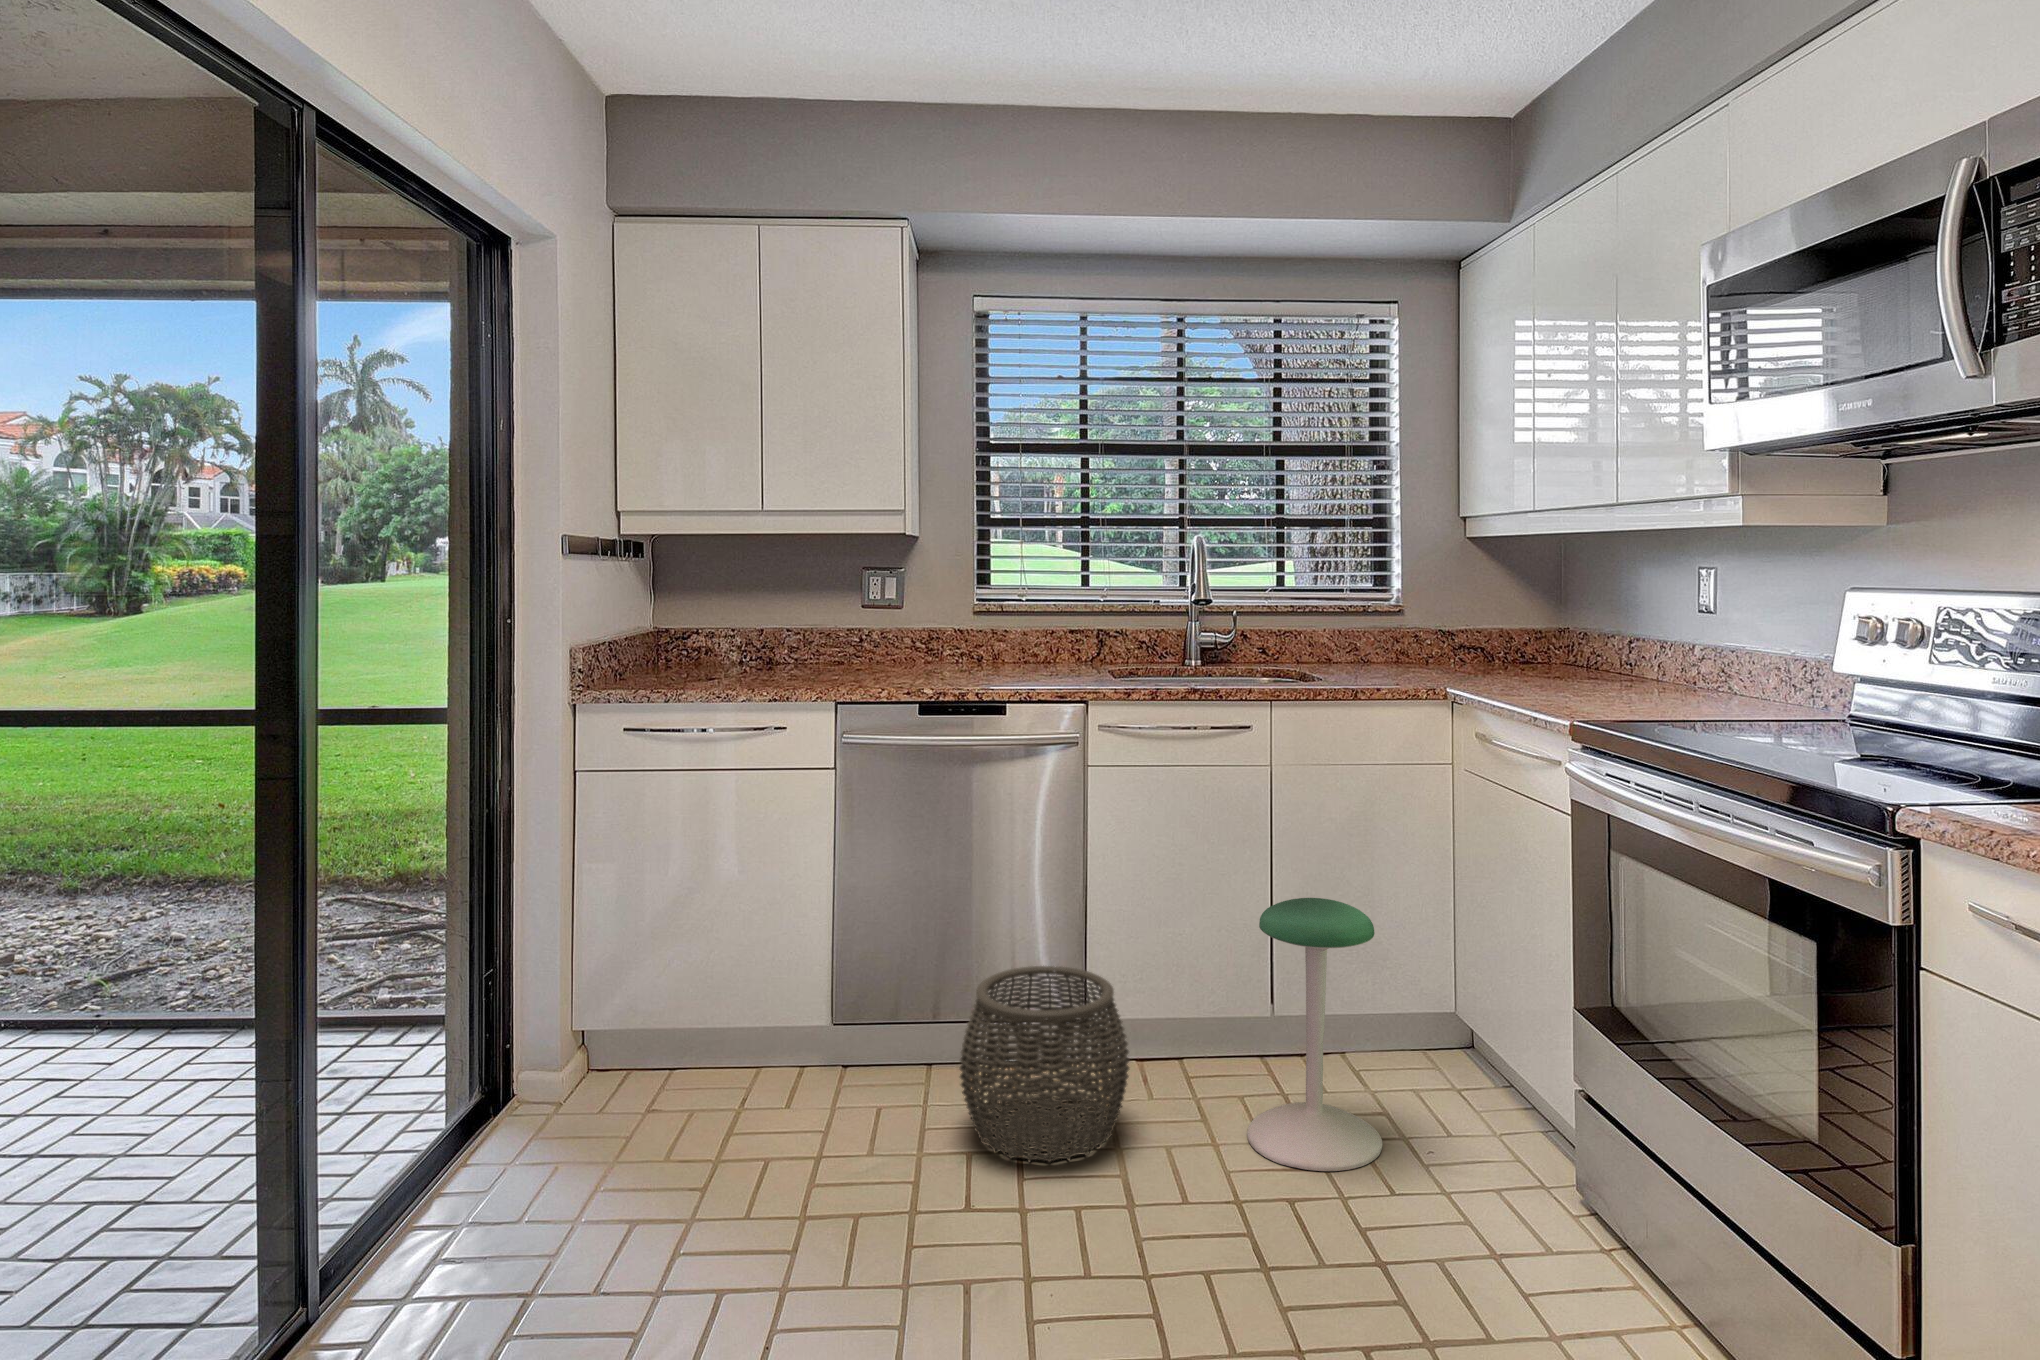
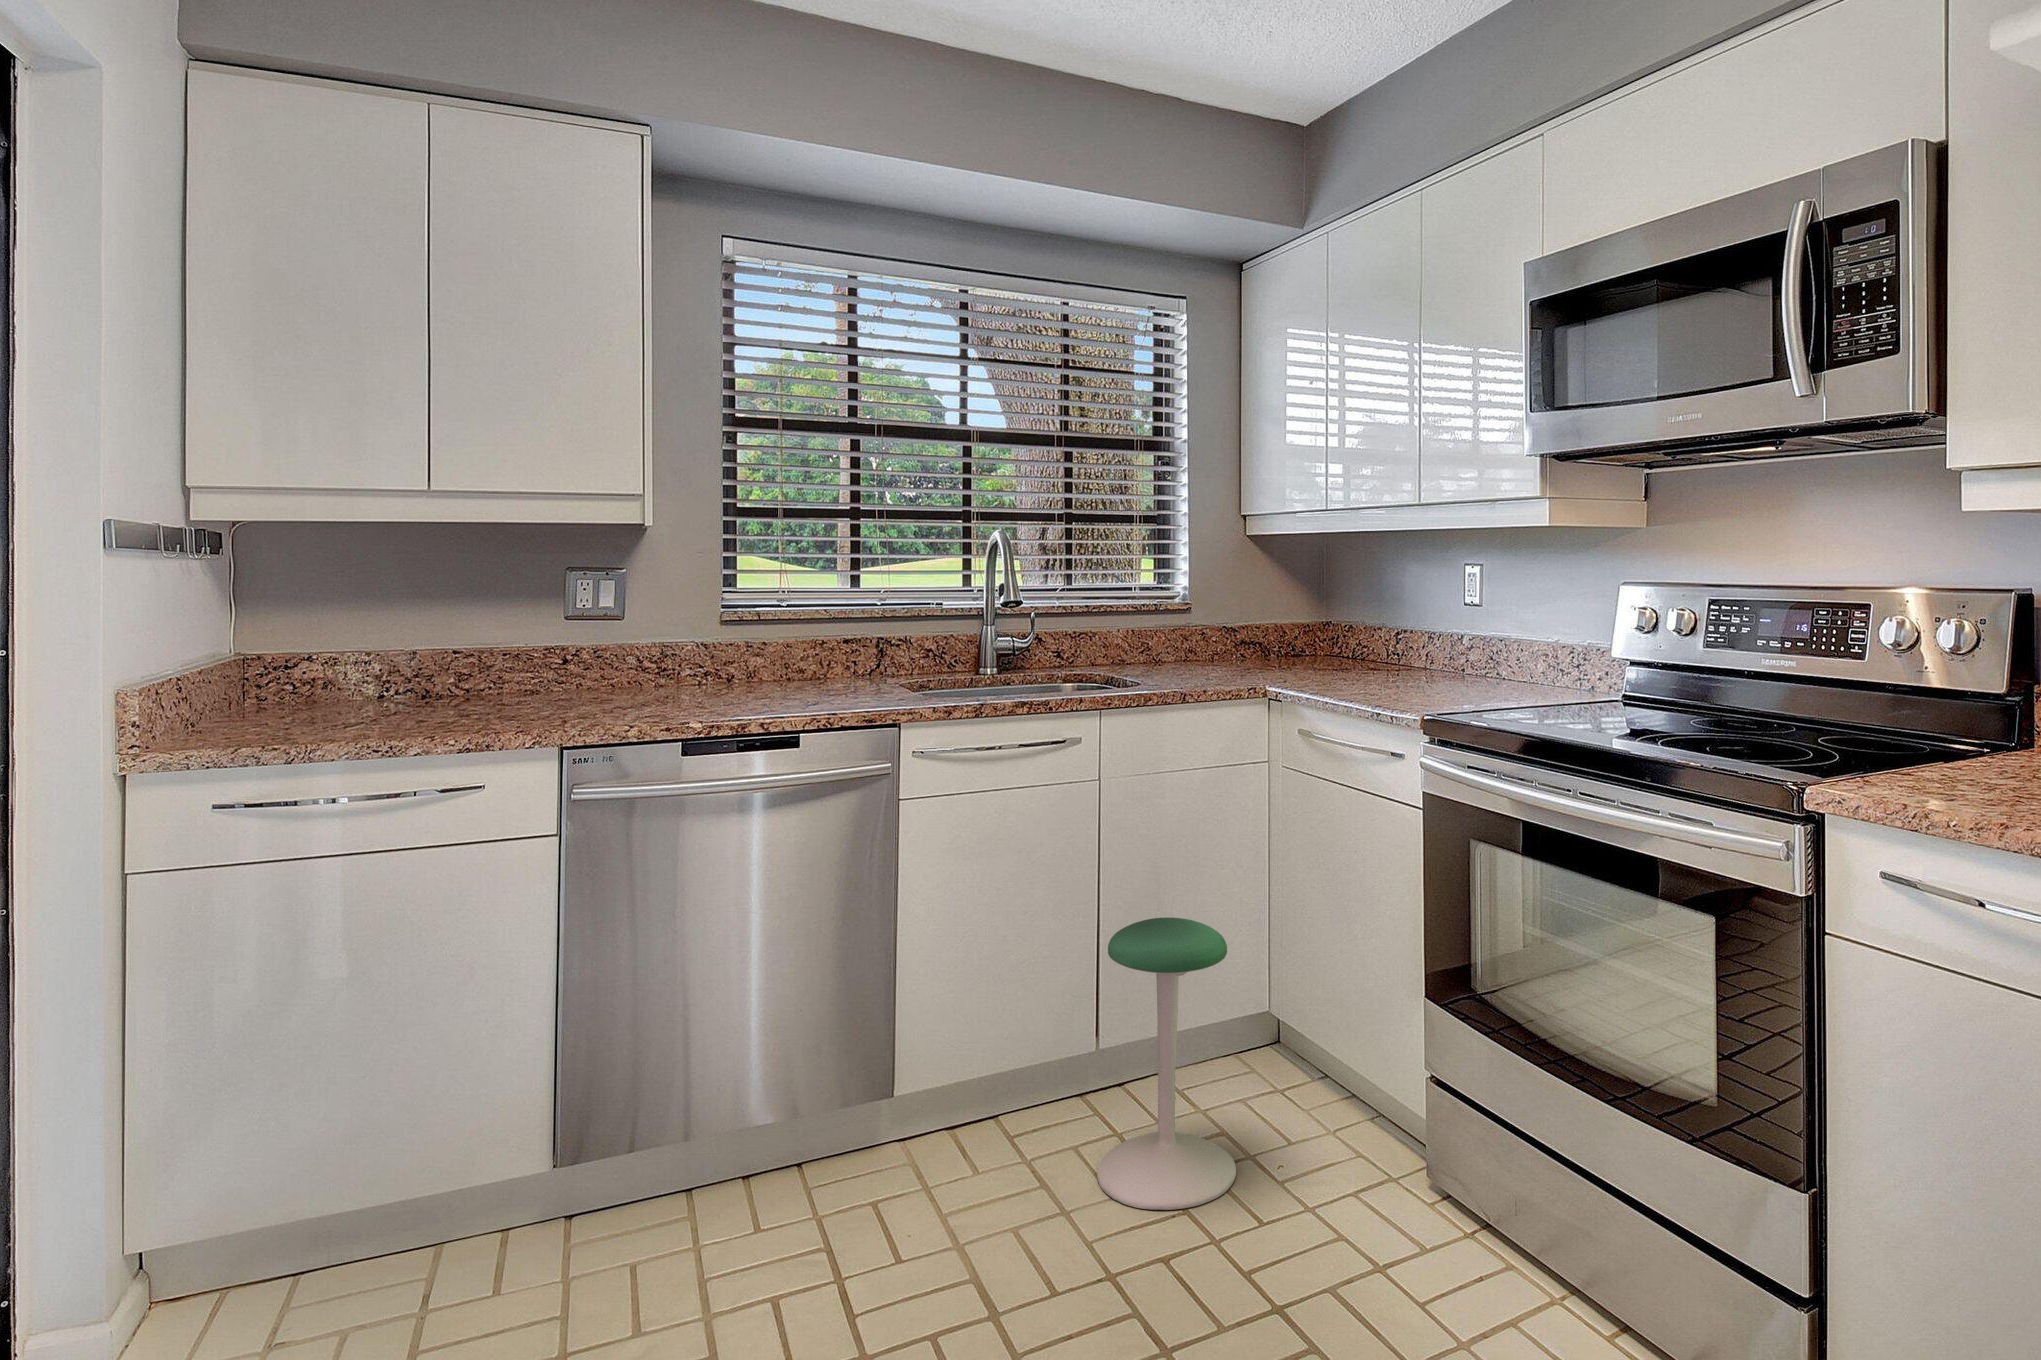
woven basket: present [959,966,1130,1163] -> none [770,1029,972,1269]

